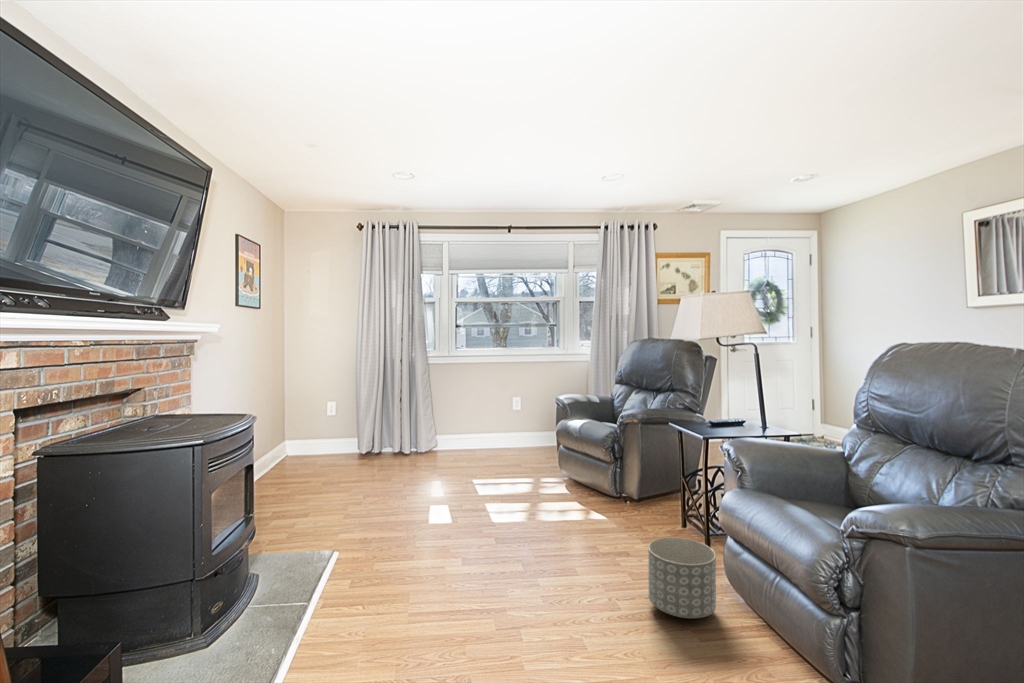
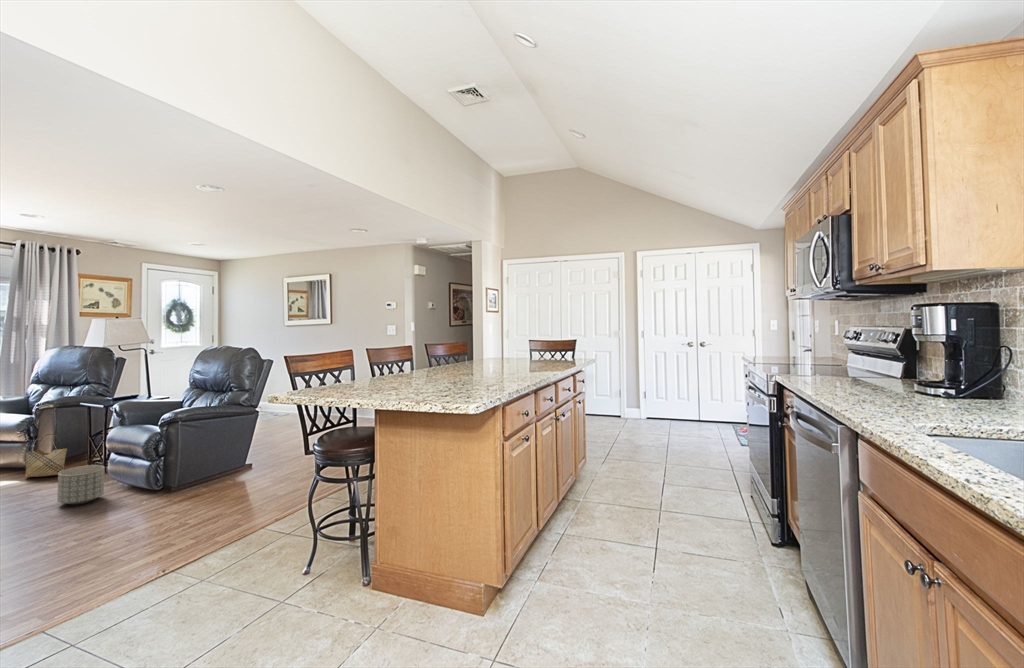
woven basket: none [611,460,655,525] -> present [25,434,67,477]

